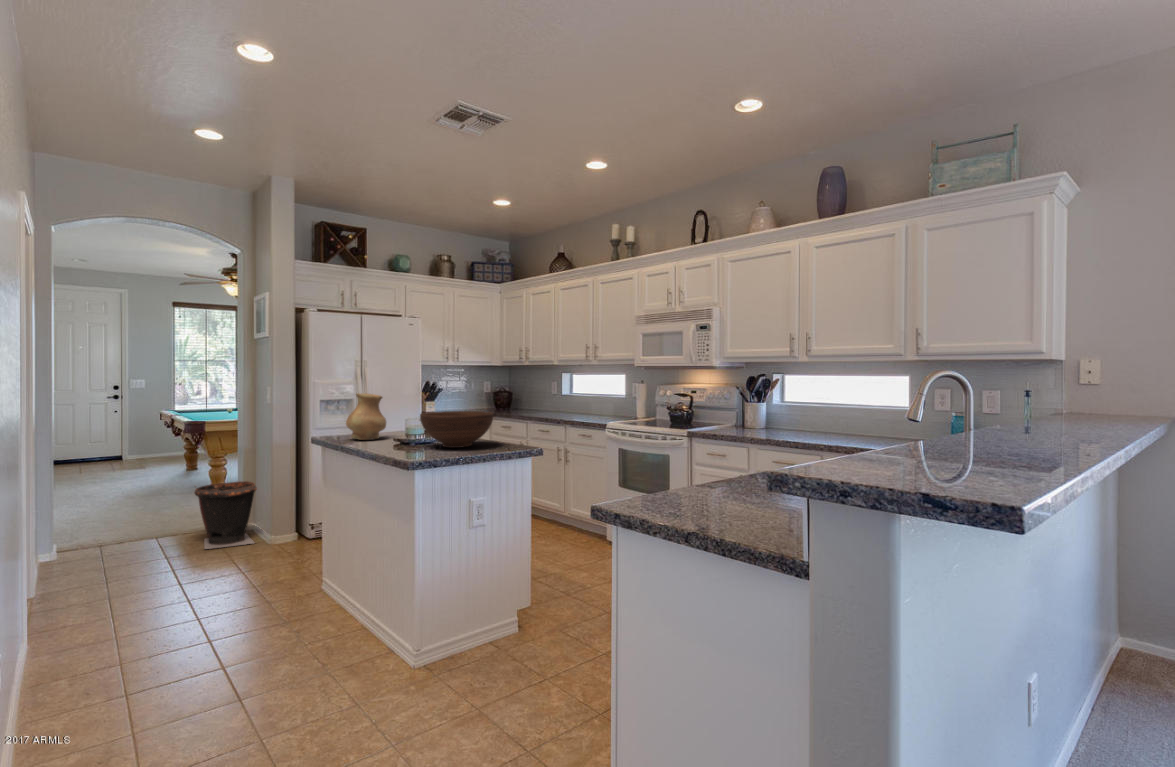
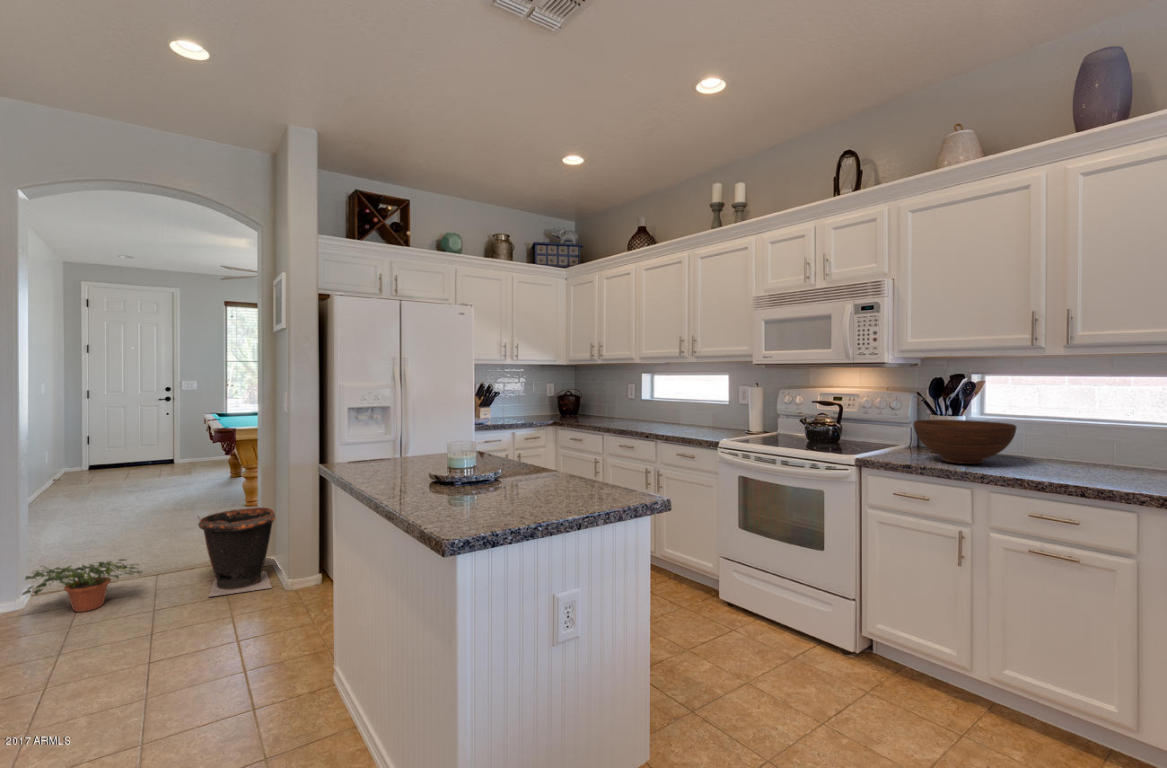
vase: present [346,393,386,440] -> none [363,405,423,476]
fruit bowl: present [420,411,494,448] -> present [914,420,1016,464]
potted plant: none [54,520,149,560] -> present [22,559,142,612]

